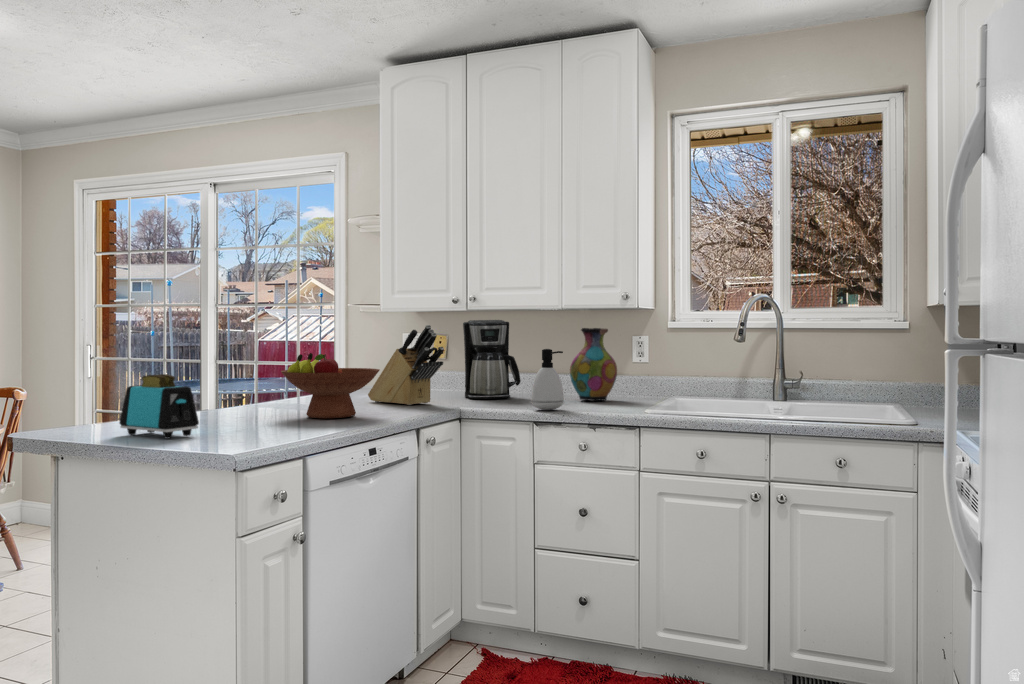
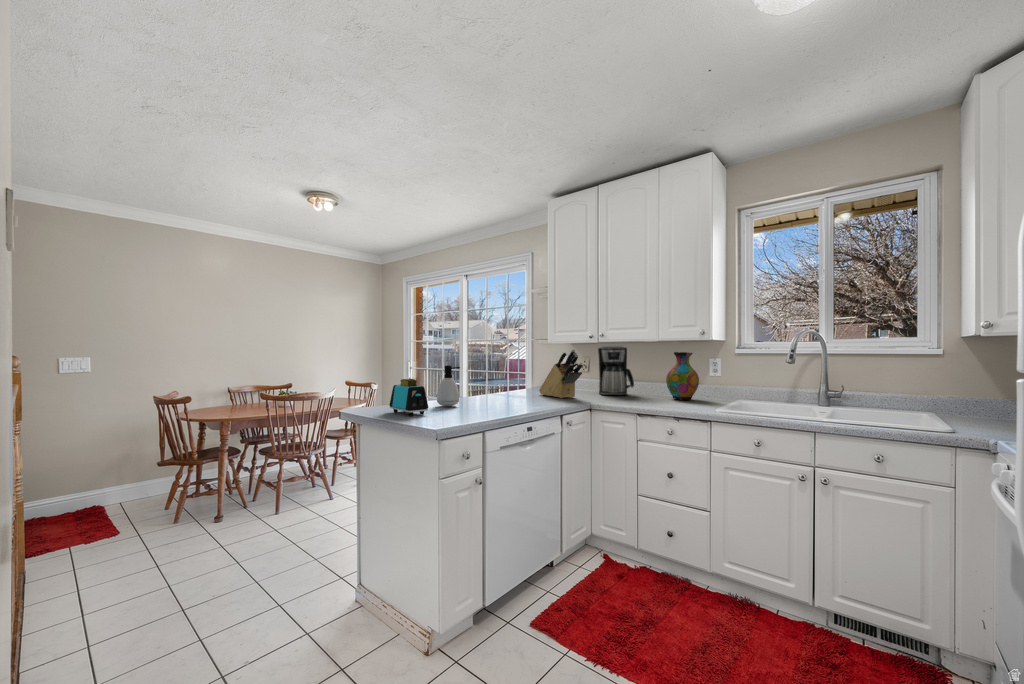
soap dispenser: present [531,349,564,410] -> present [437,365,460,406]
fruit bowl: present [281,353,380,418] -> none [482,367,539,406]

